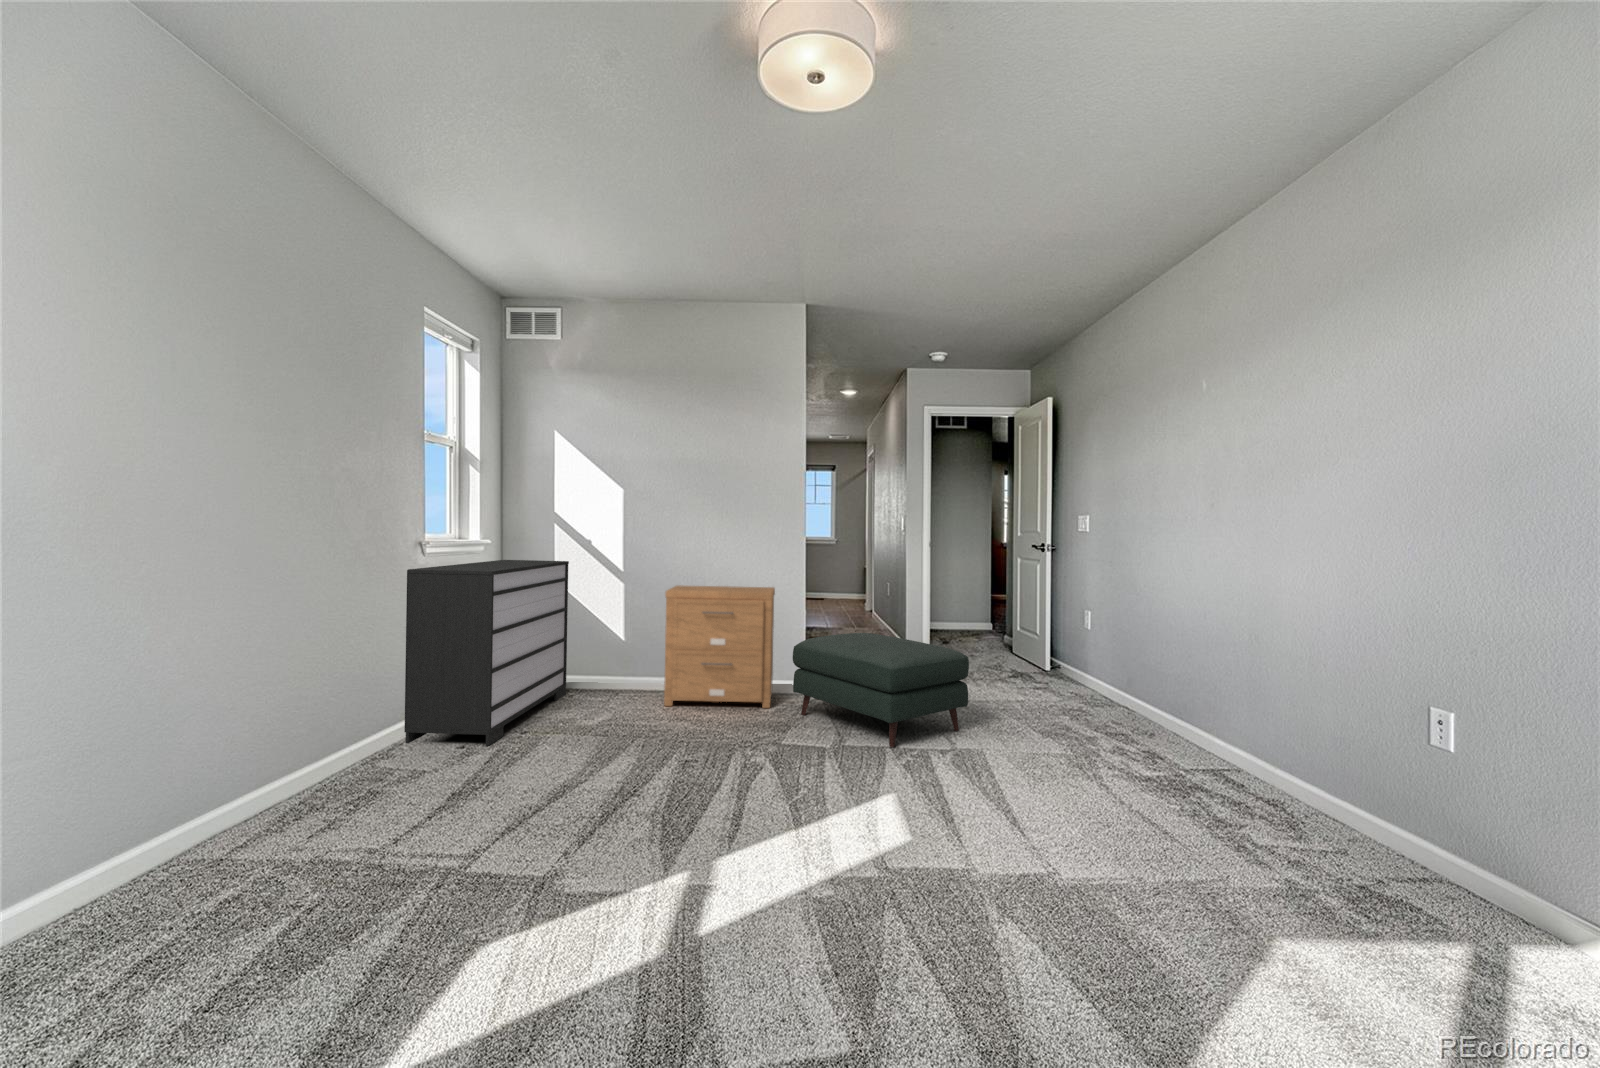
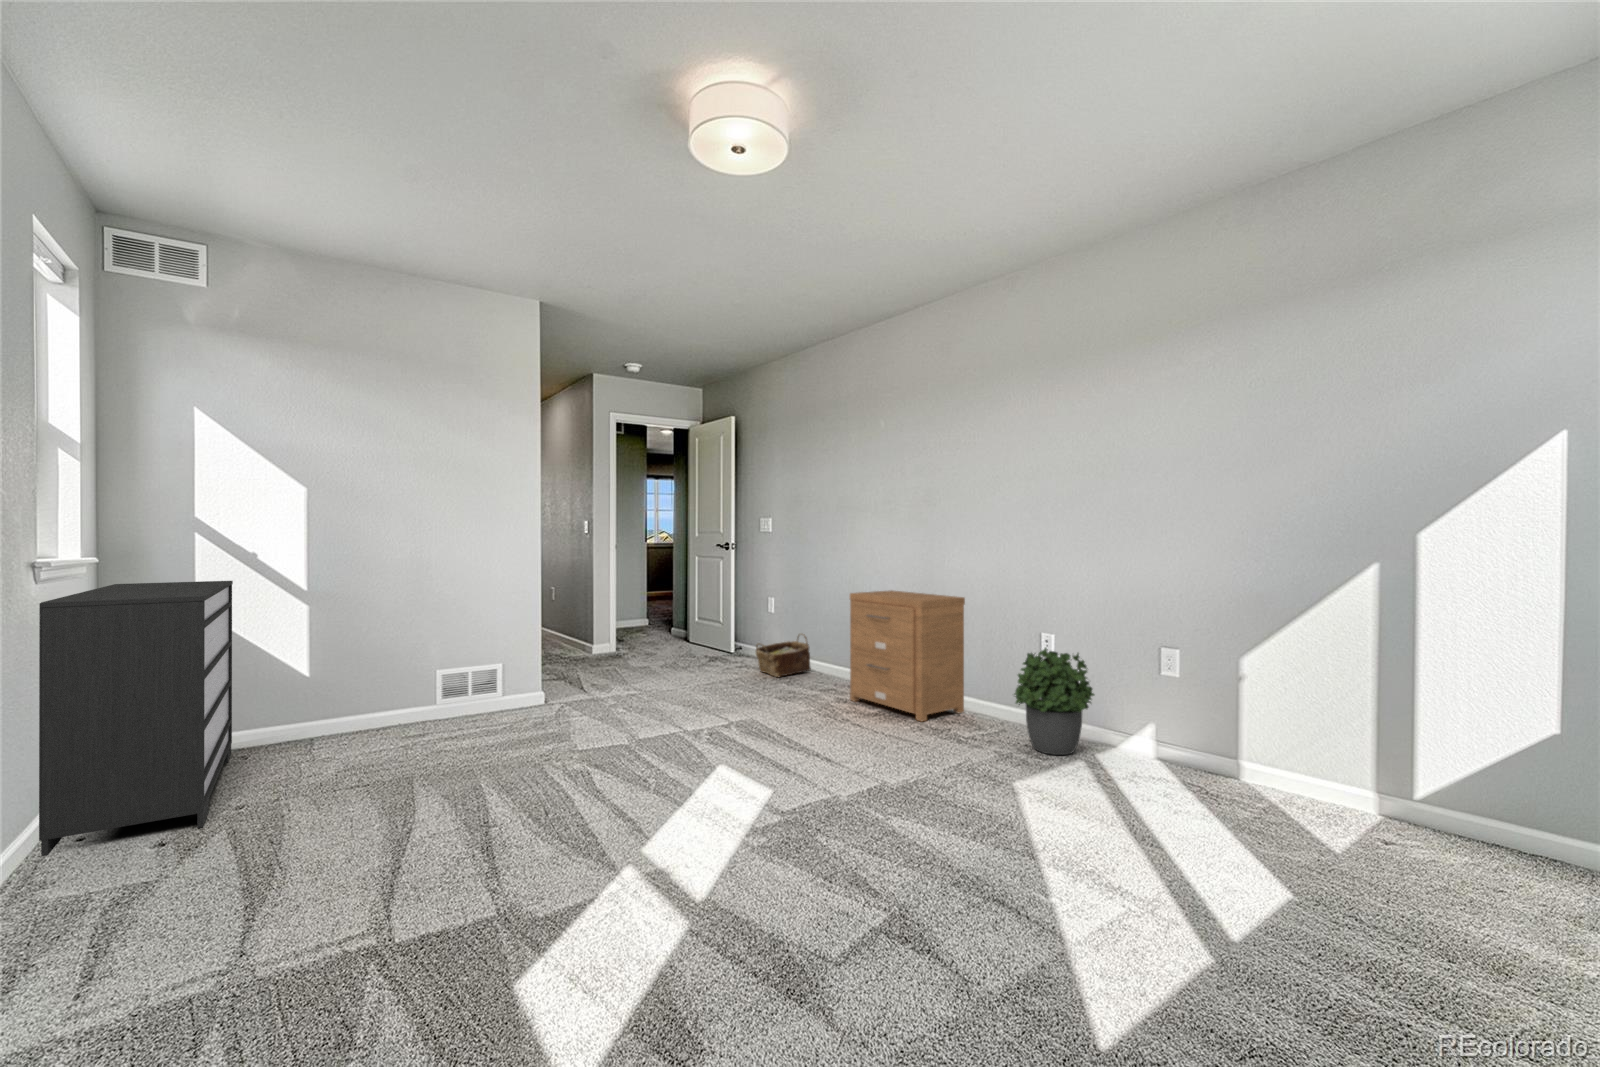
nightstand: present [664,585,775,708] -> present [850,590,965,721]
ottoman: present [793,633,969,747] -> none [552,633,723,731]
woven basket: none [1049,659,1121,708] -> present [756,634,811,677]
potted plant: none [1330,732,1510,923] -> present [1014,648,1094,755]

